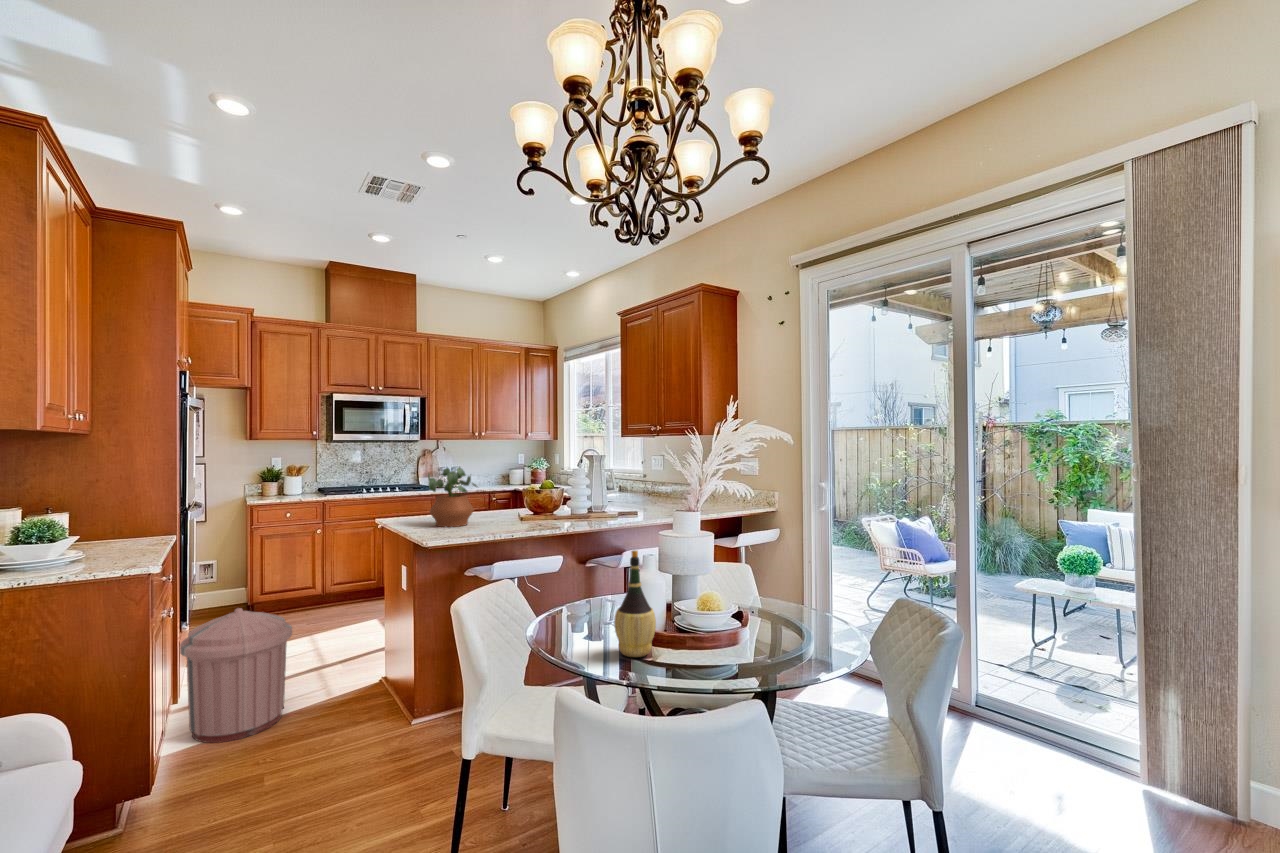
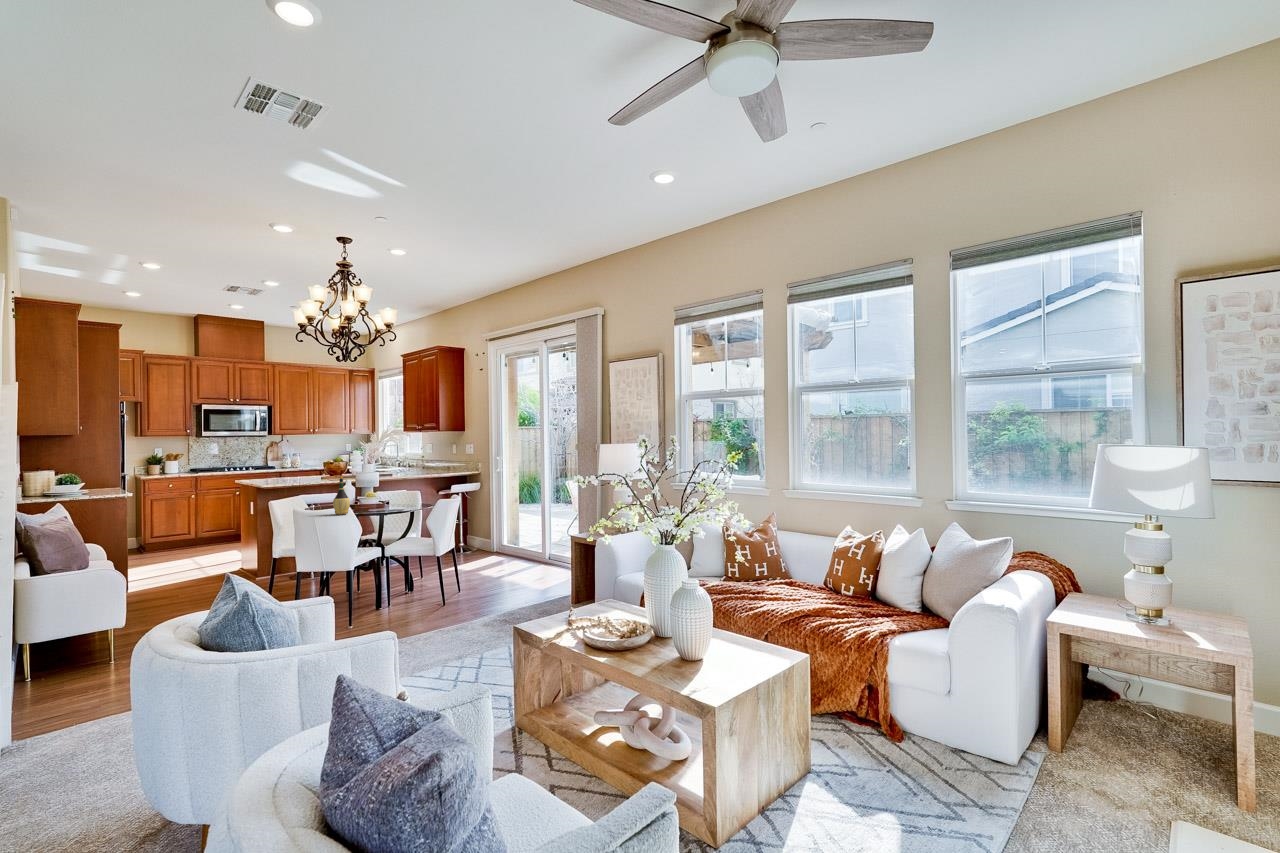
potted plant: present [428,468,476,527] -> none [265,450,295,481]
trash can: present [180,608,292,743] -> none [124,525,186,590]

